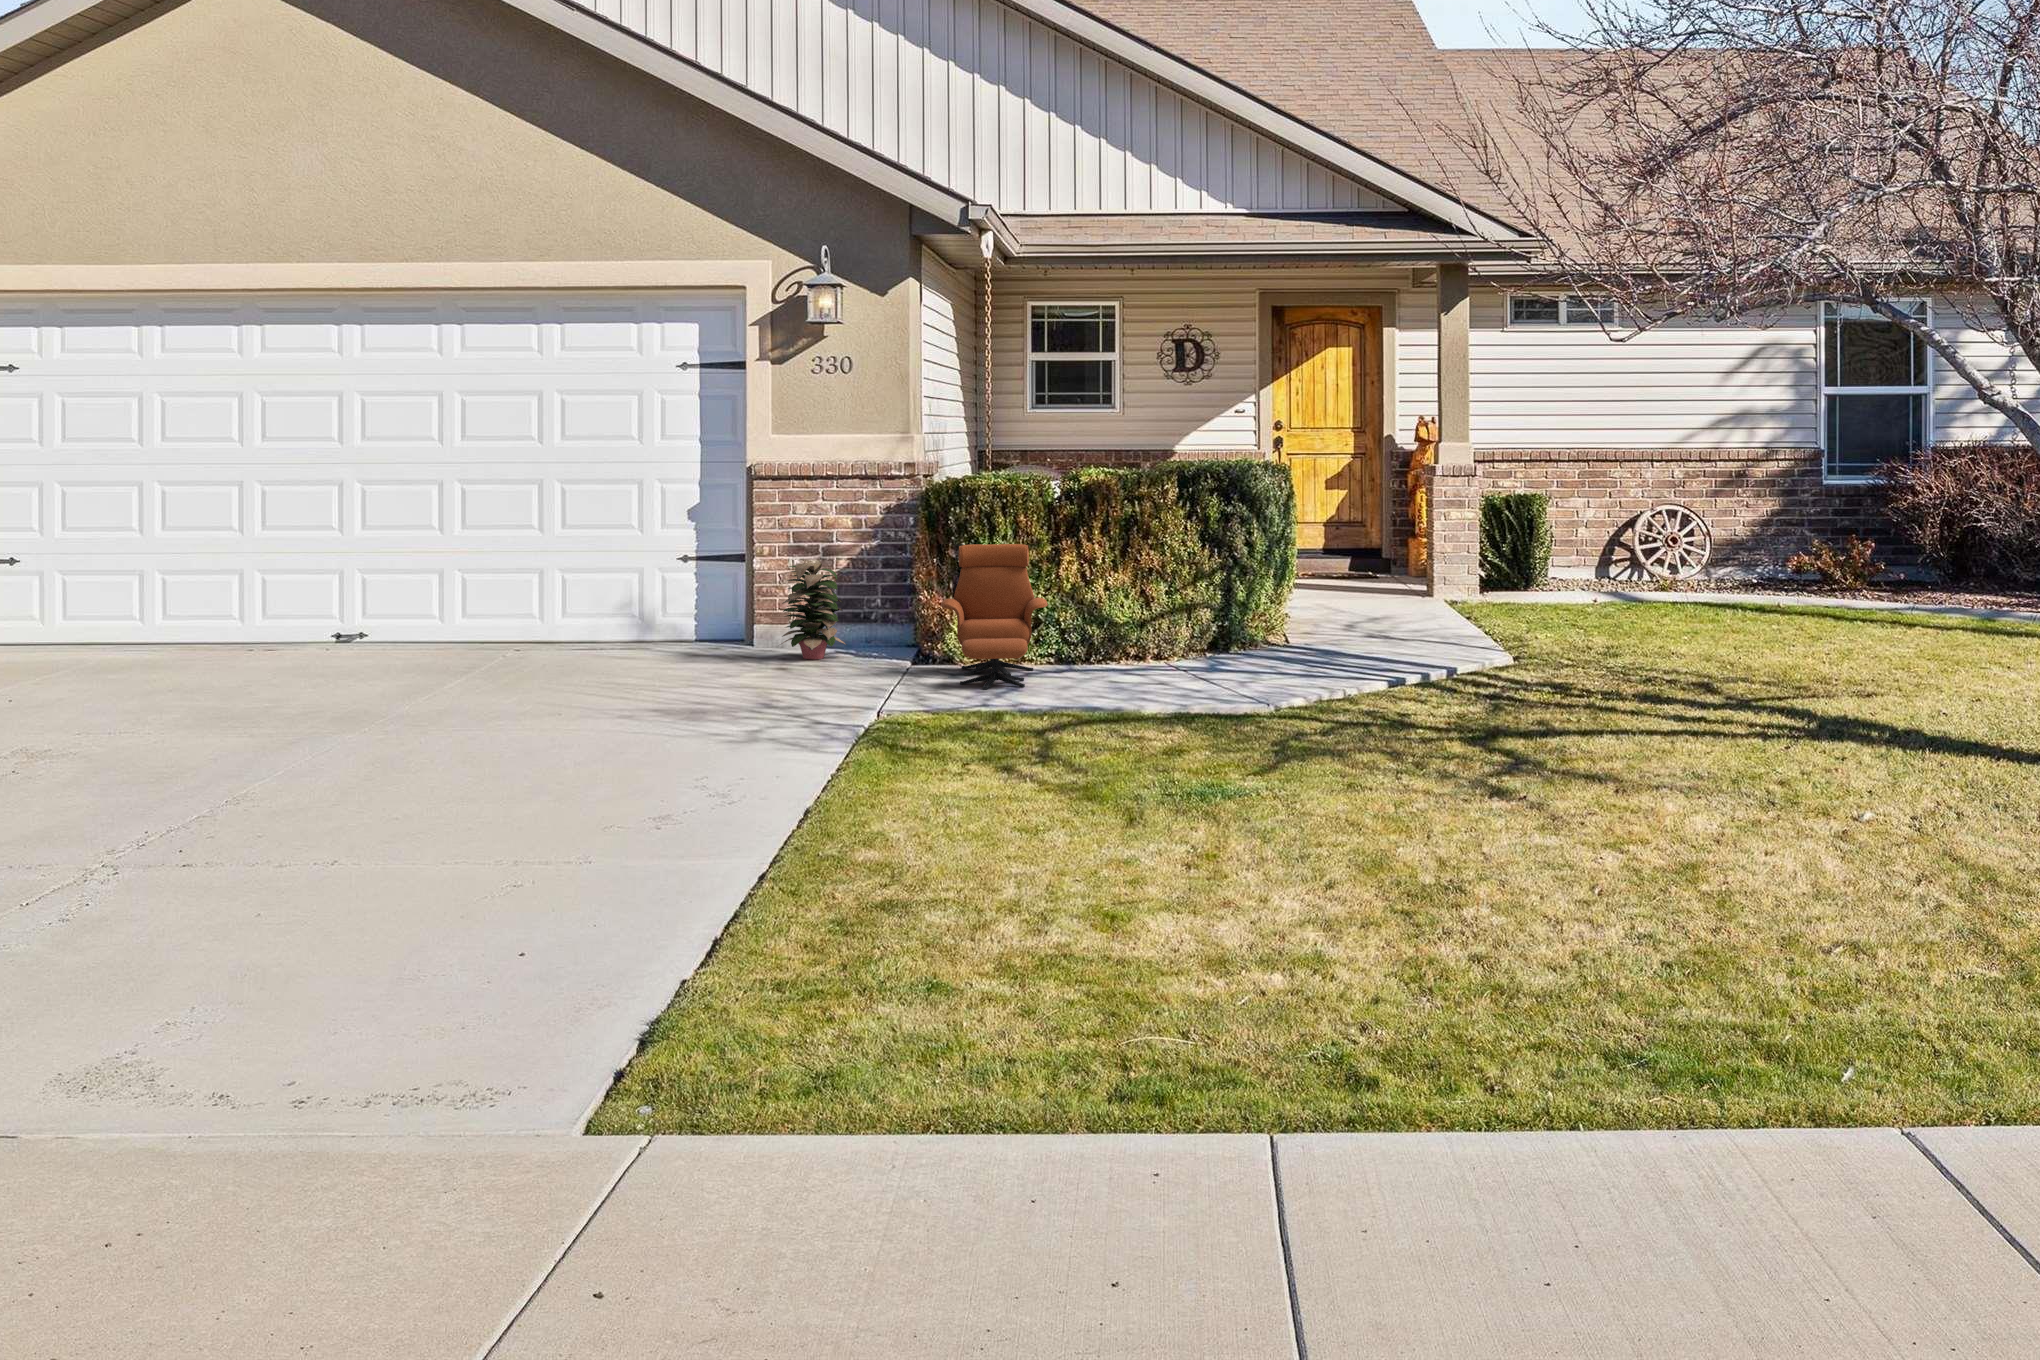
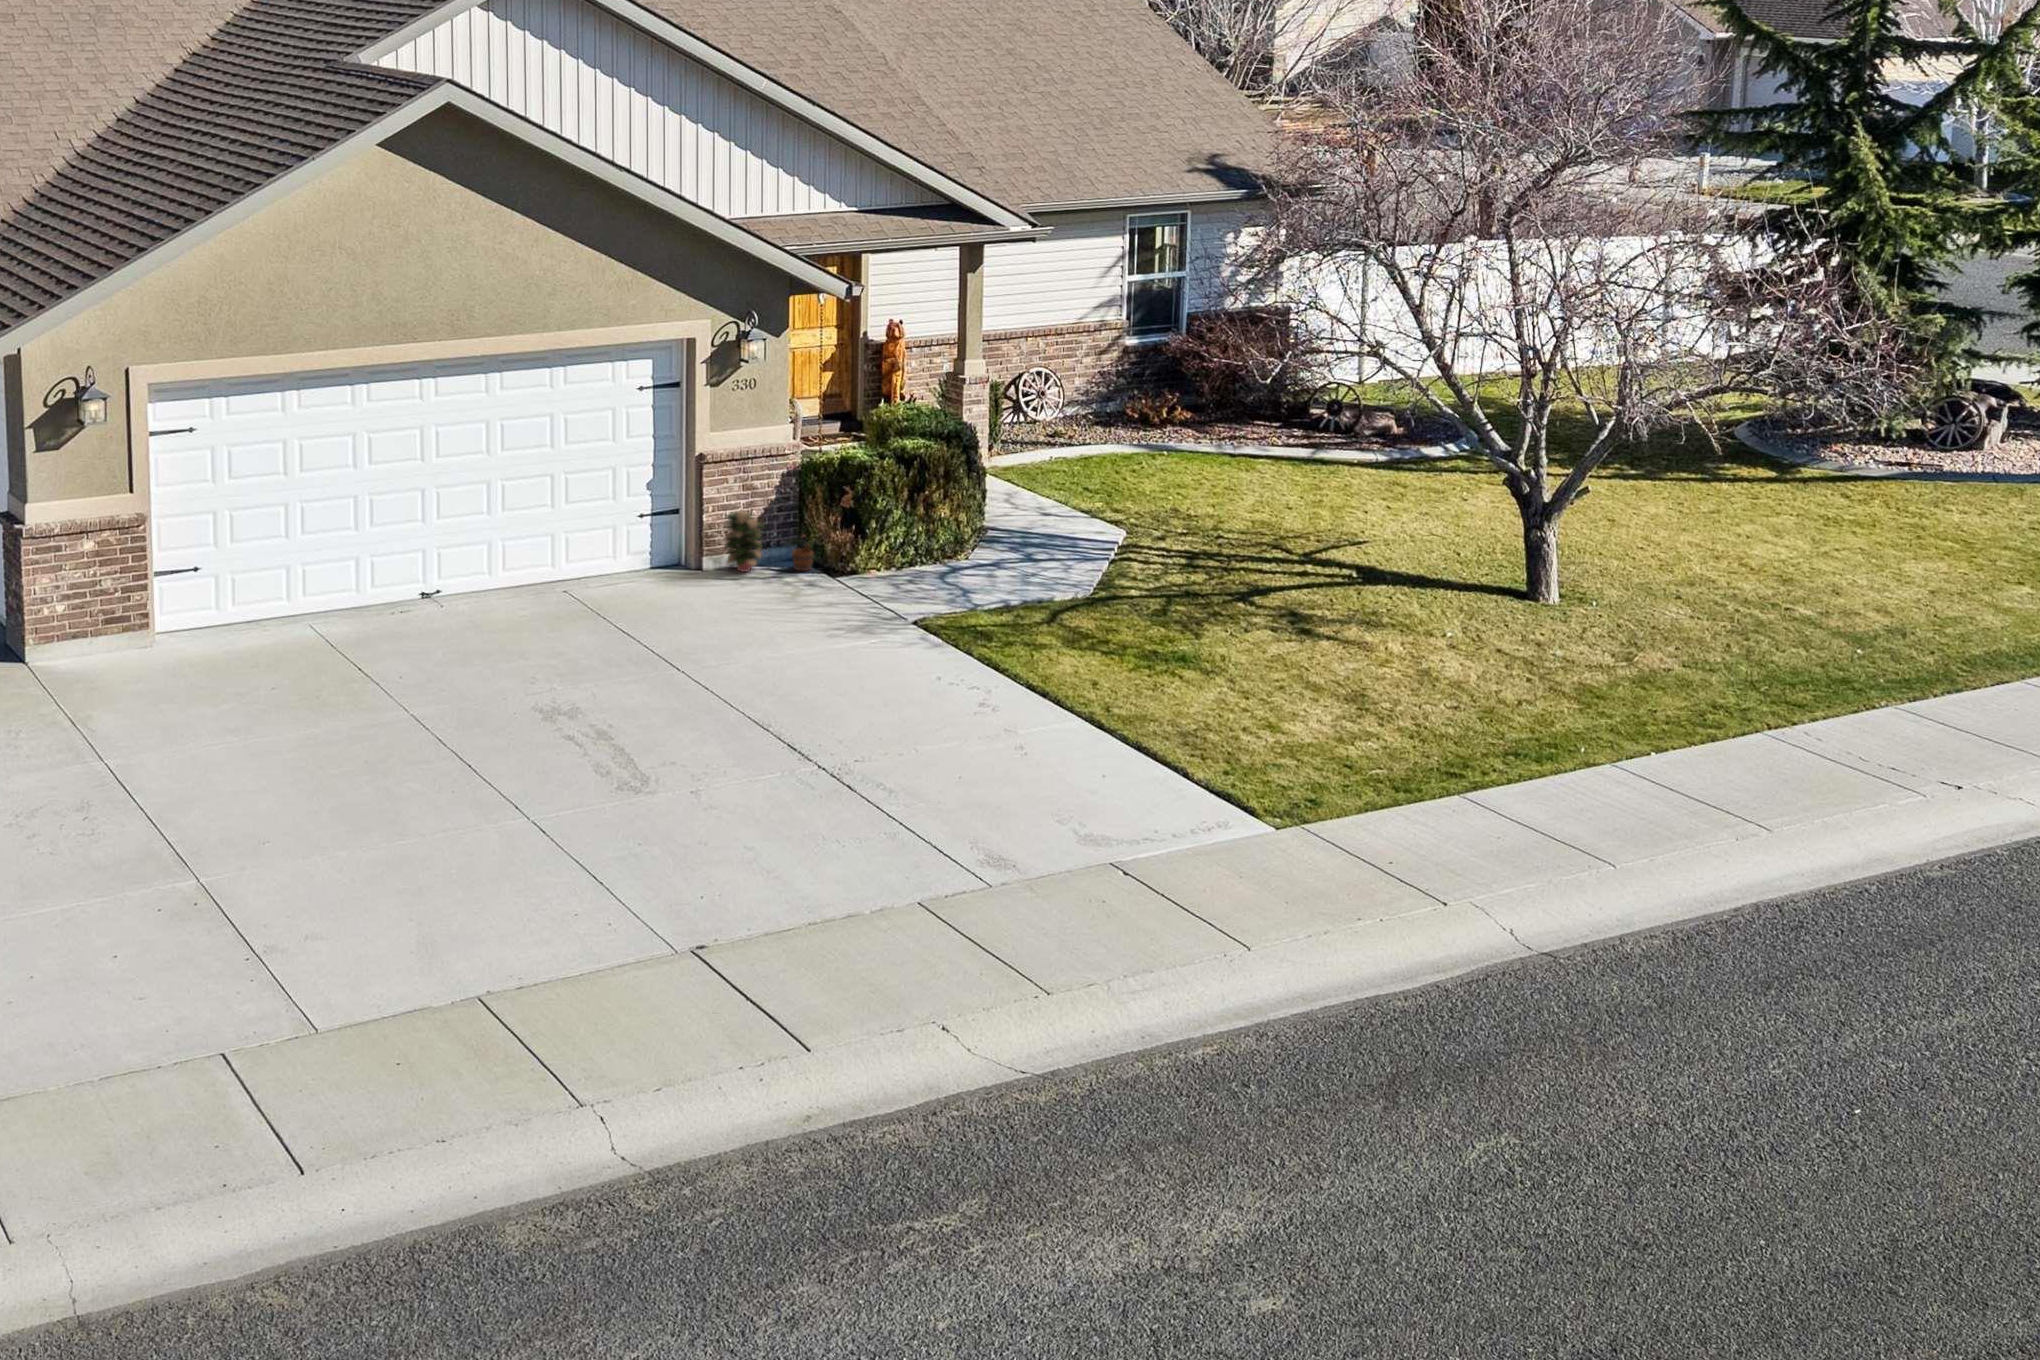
lounge chair: present [940,544,1048,689] -> none [843,492,921,587]
wooden bucket: none [879,606,913,665] -> present [792,535,813,570]

